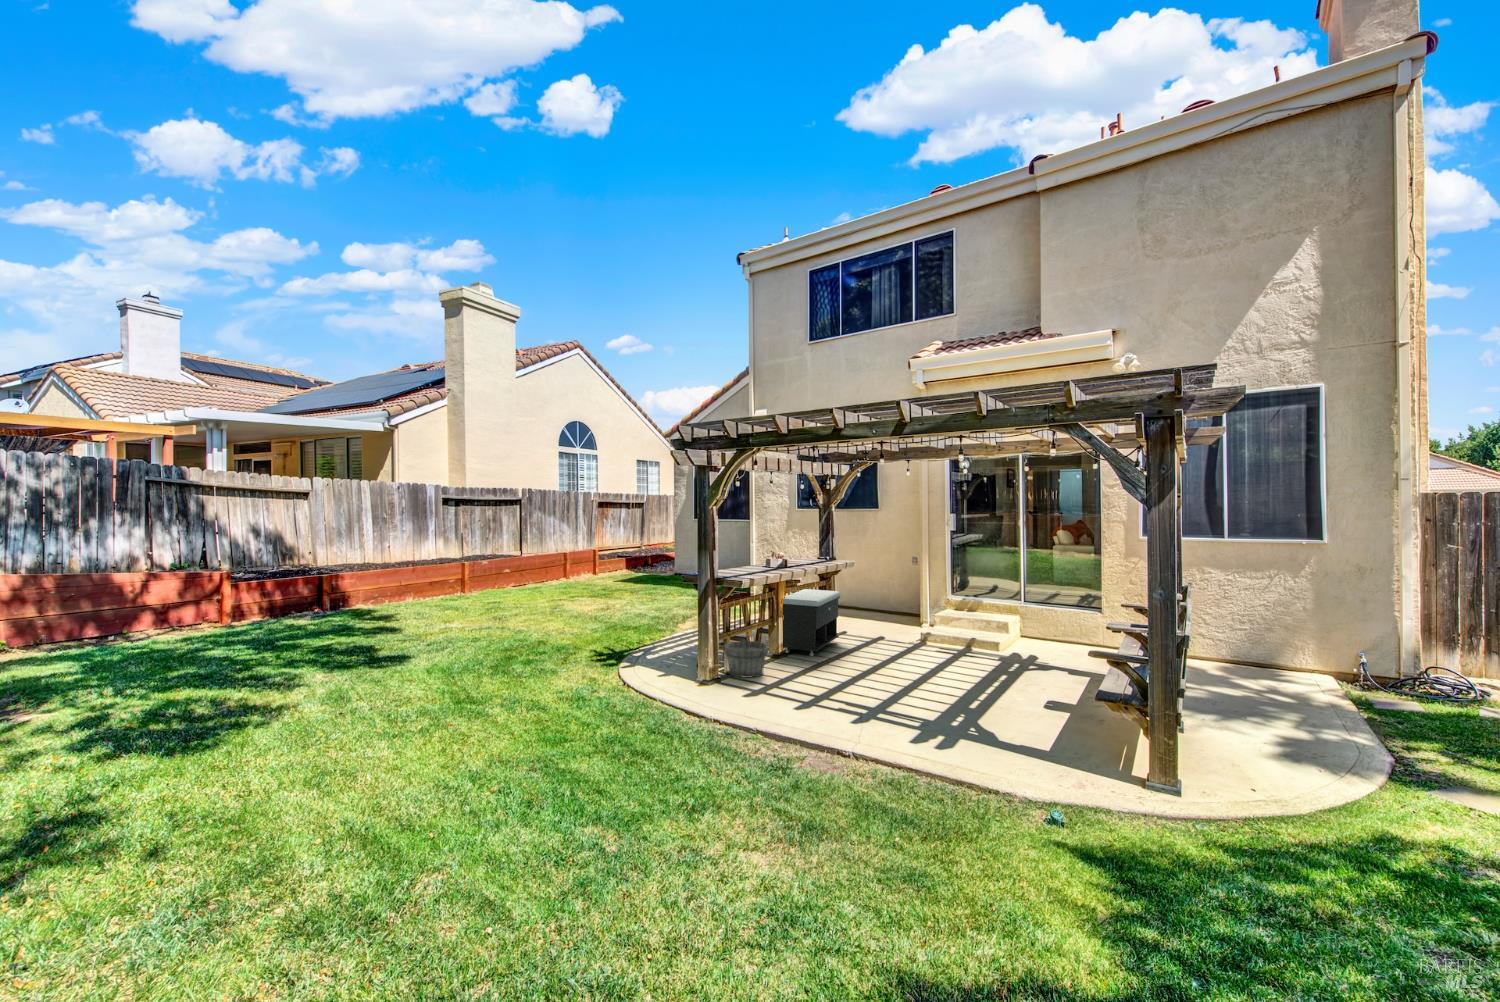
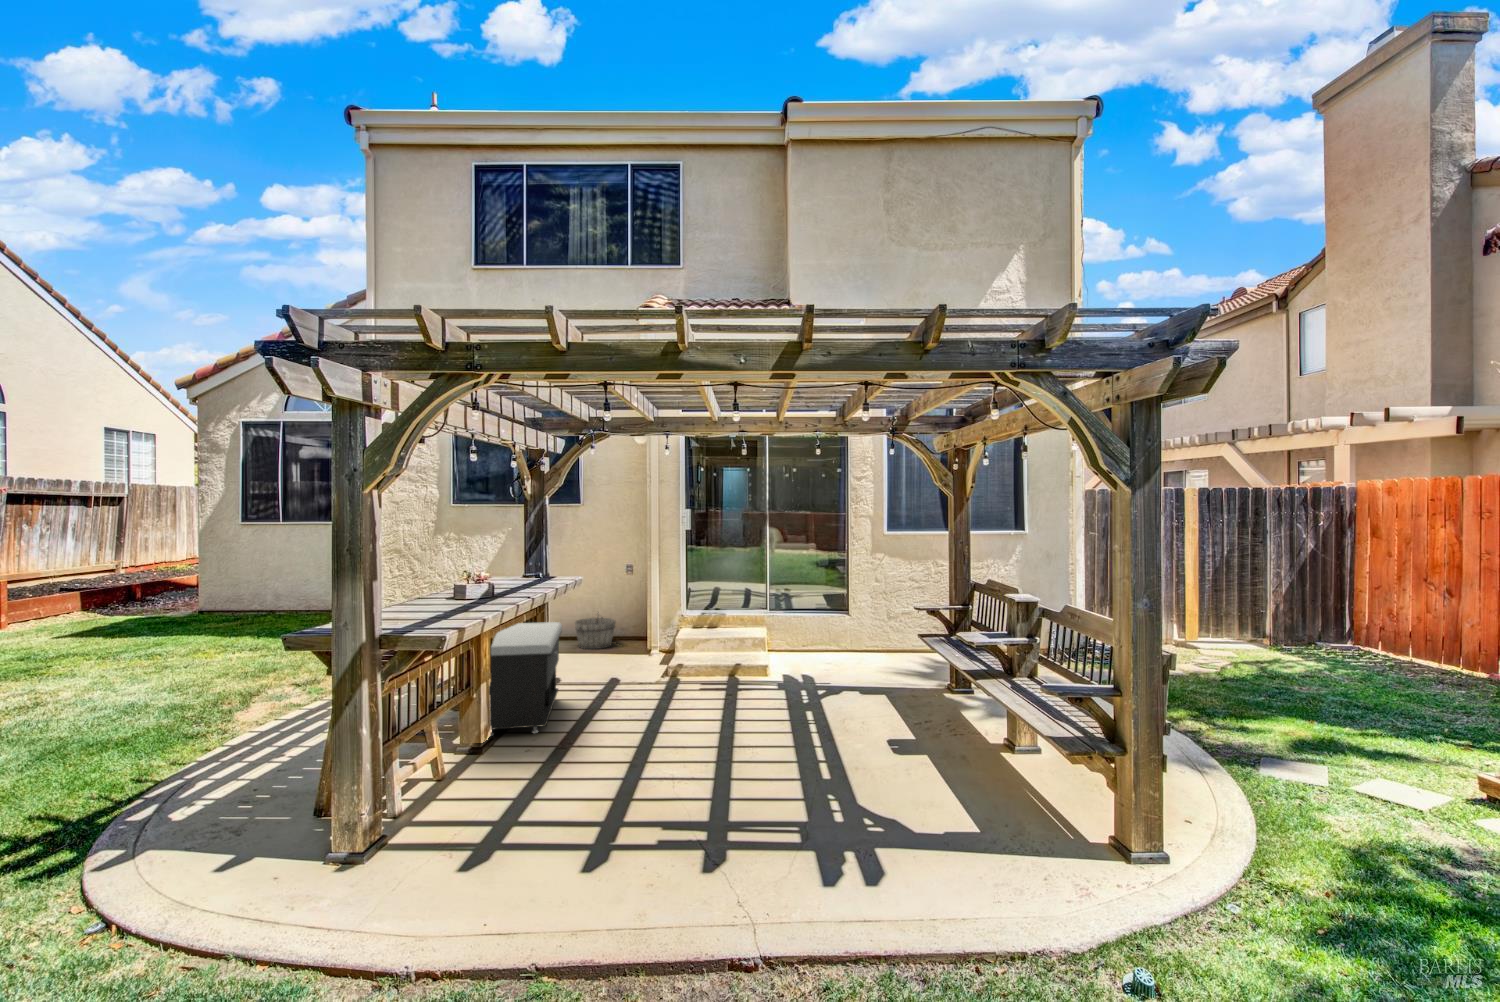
wooden bucket: present [725,639,768,678] -> present [575,617,615,649]

